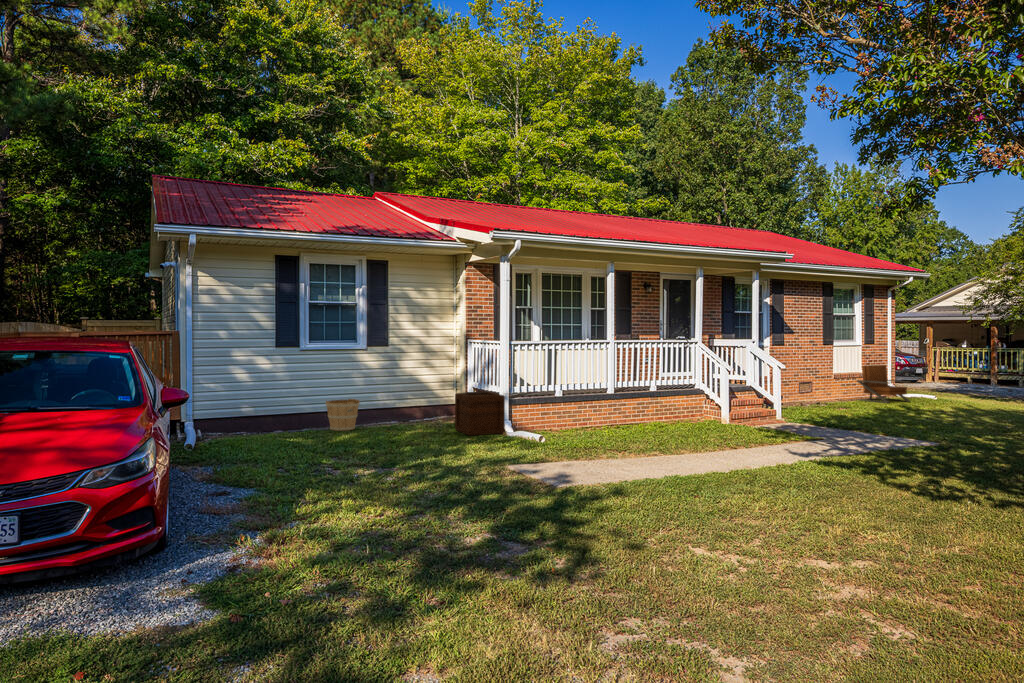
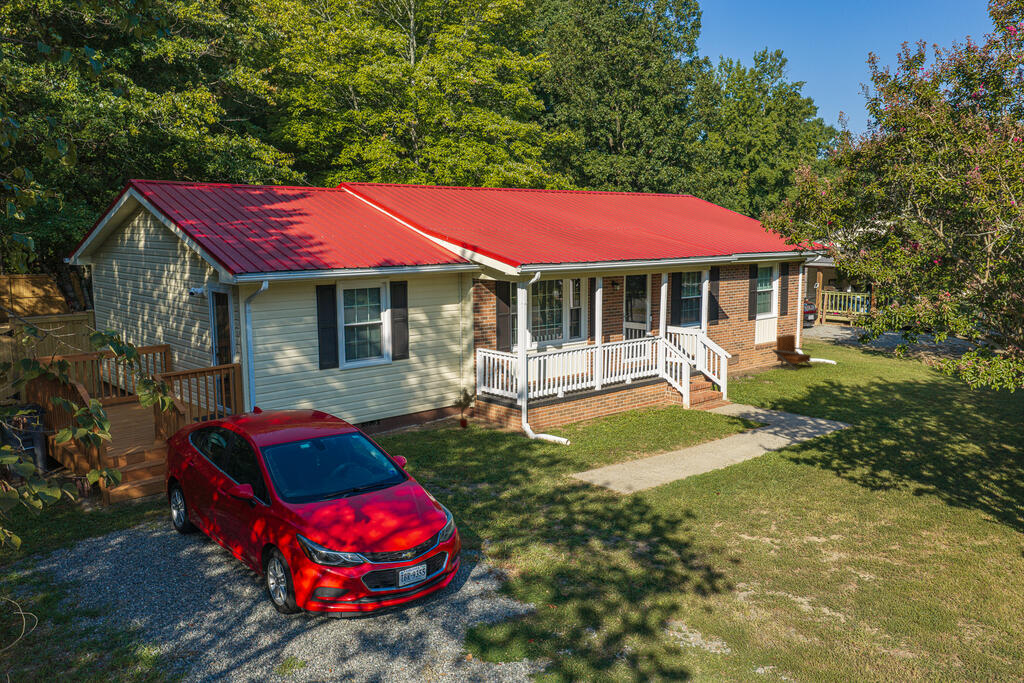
potted tree: none [405,376,442,424] -> present [451,388,477,427]
wooden crate: present [455,392,505,436] -> none [501,399,545,439]
wooden bucket: present [326,399,360,431] -> none [396,412,425,441]

